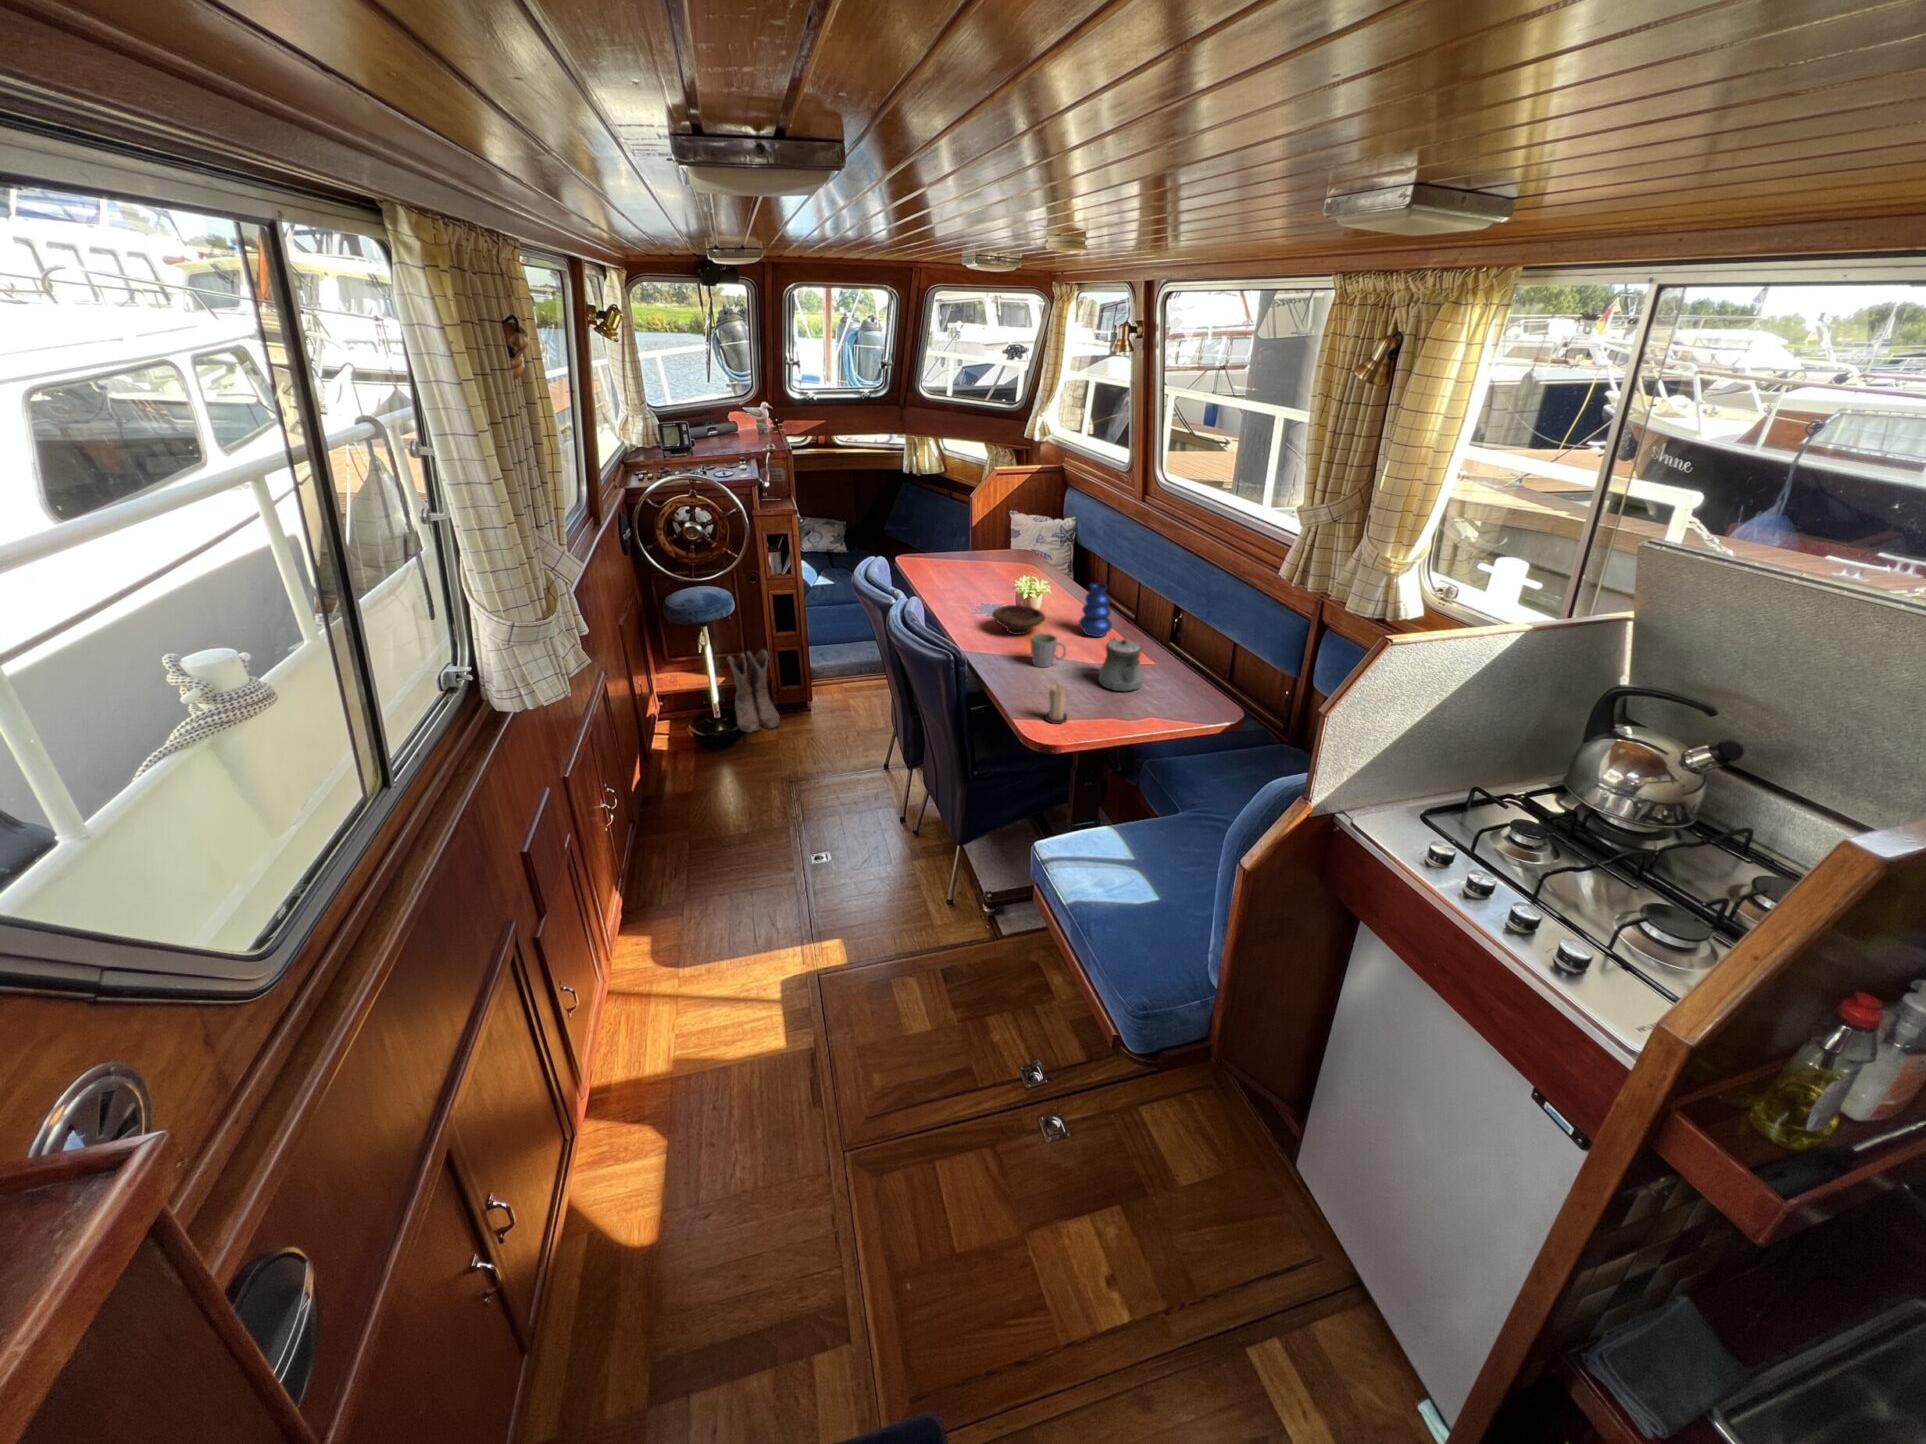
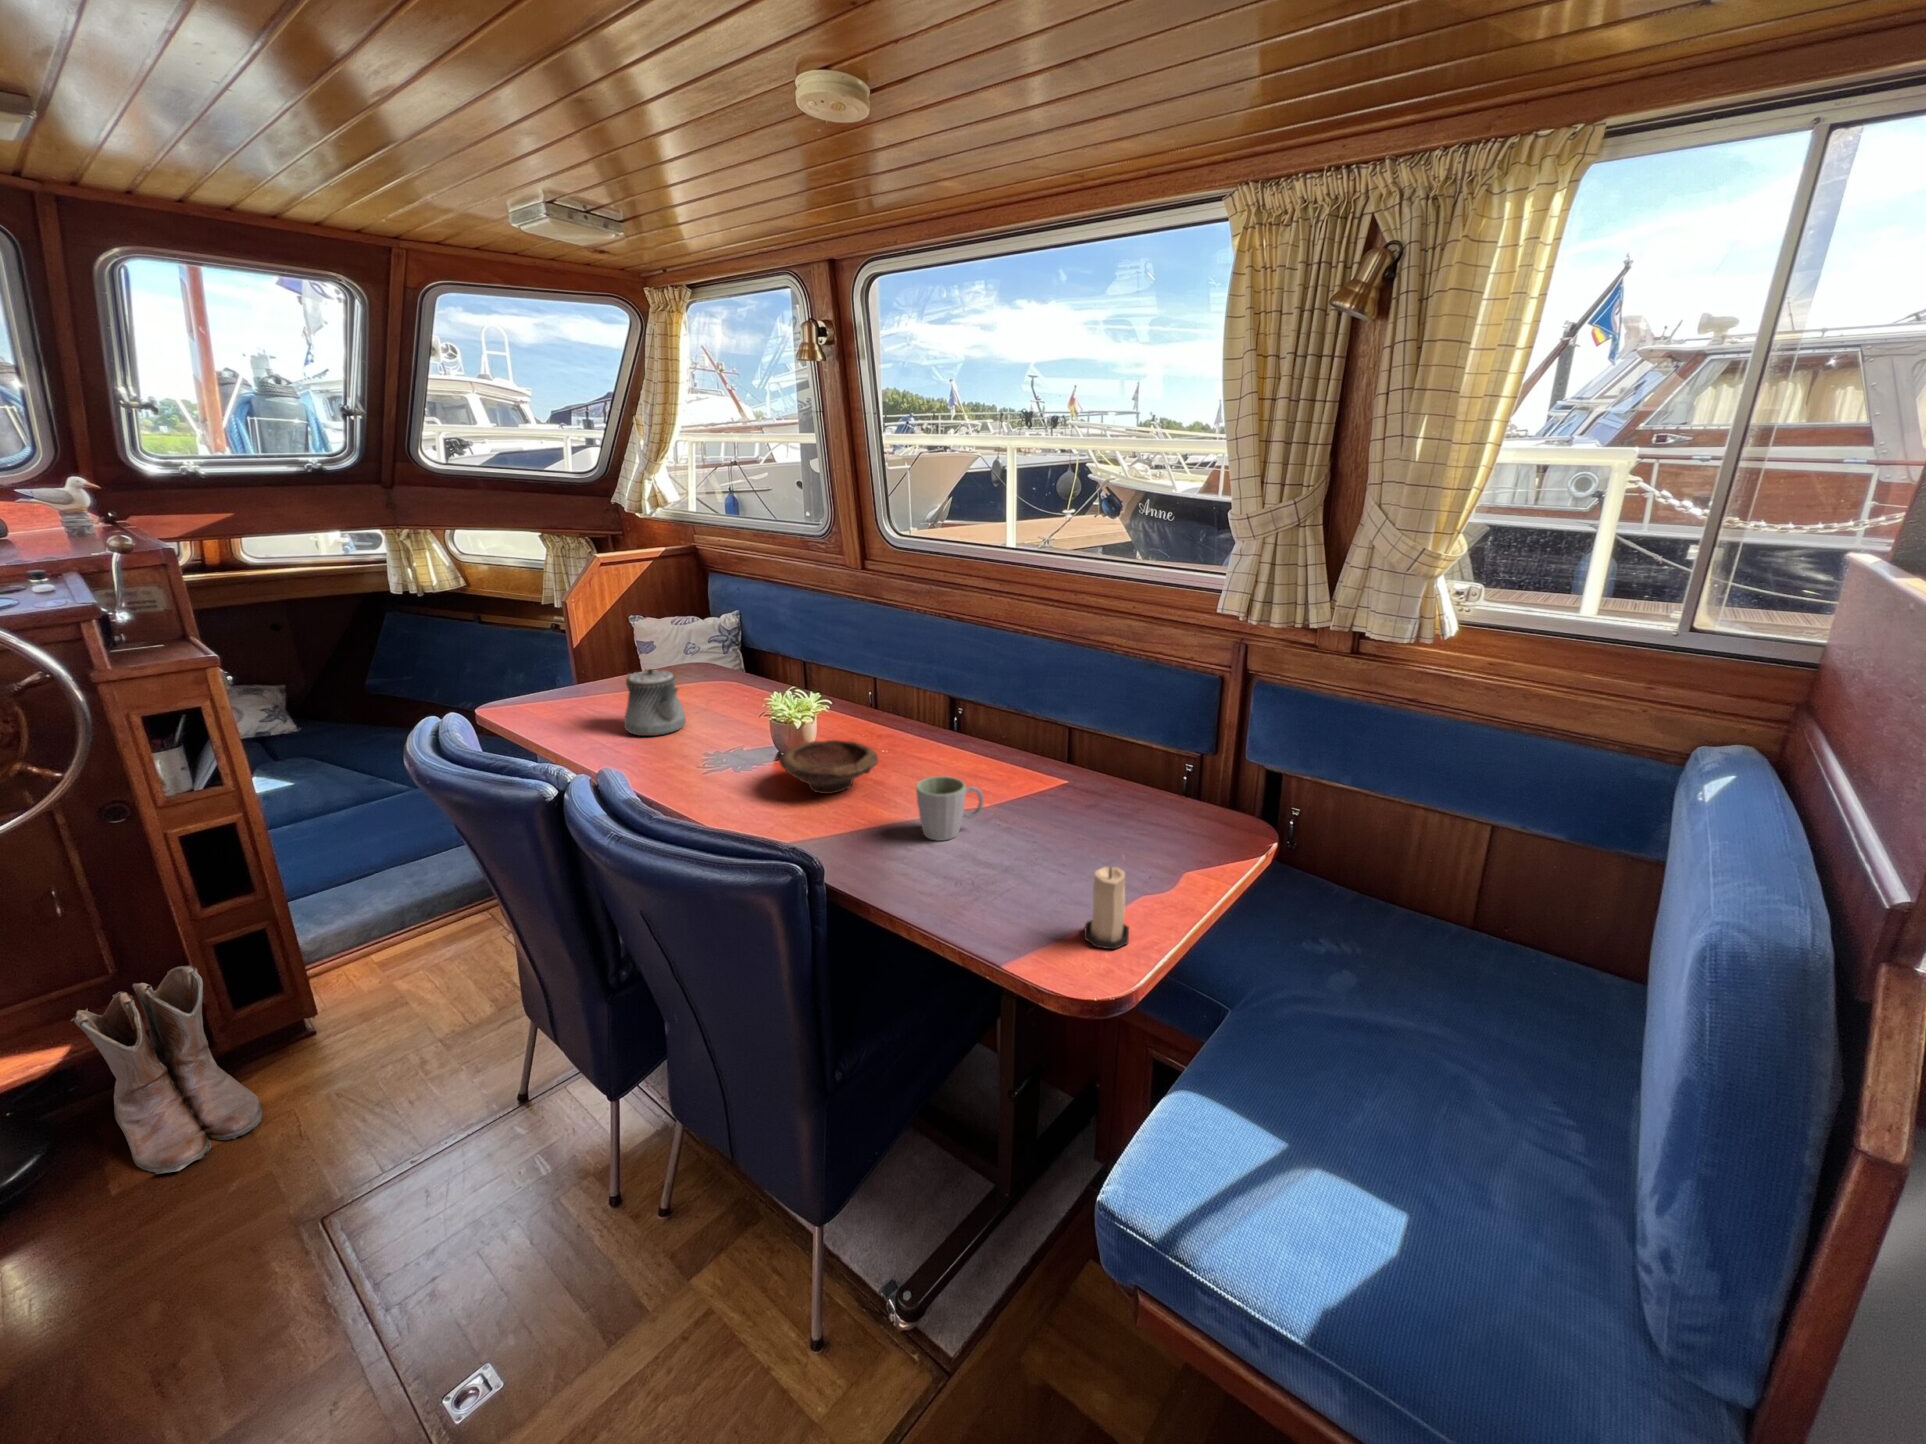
vase: present [1079,583,1112,637] -> none [920,677,977,765]
teapot: present [1099,638,1143,691] -> present [624,669,686,736]

